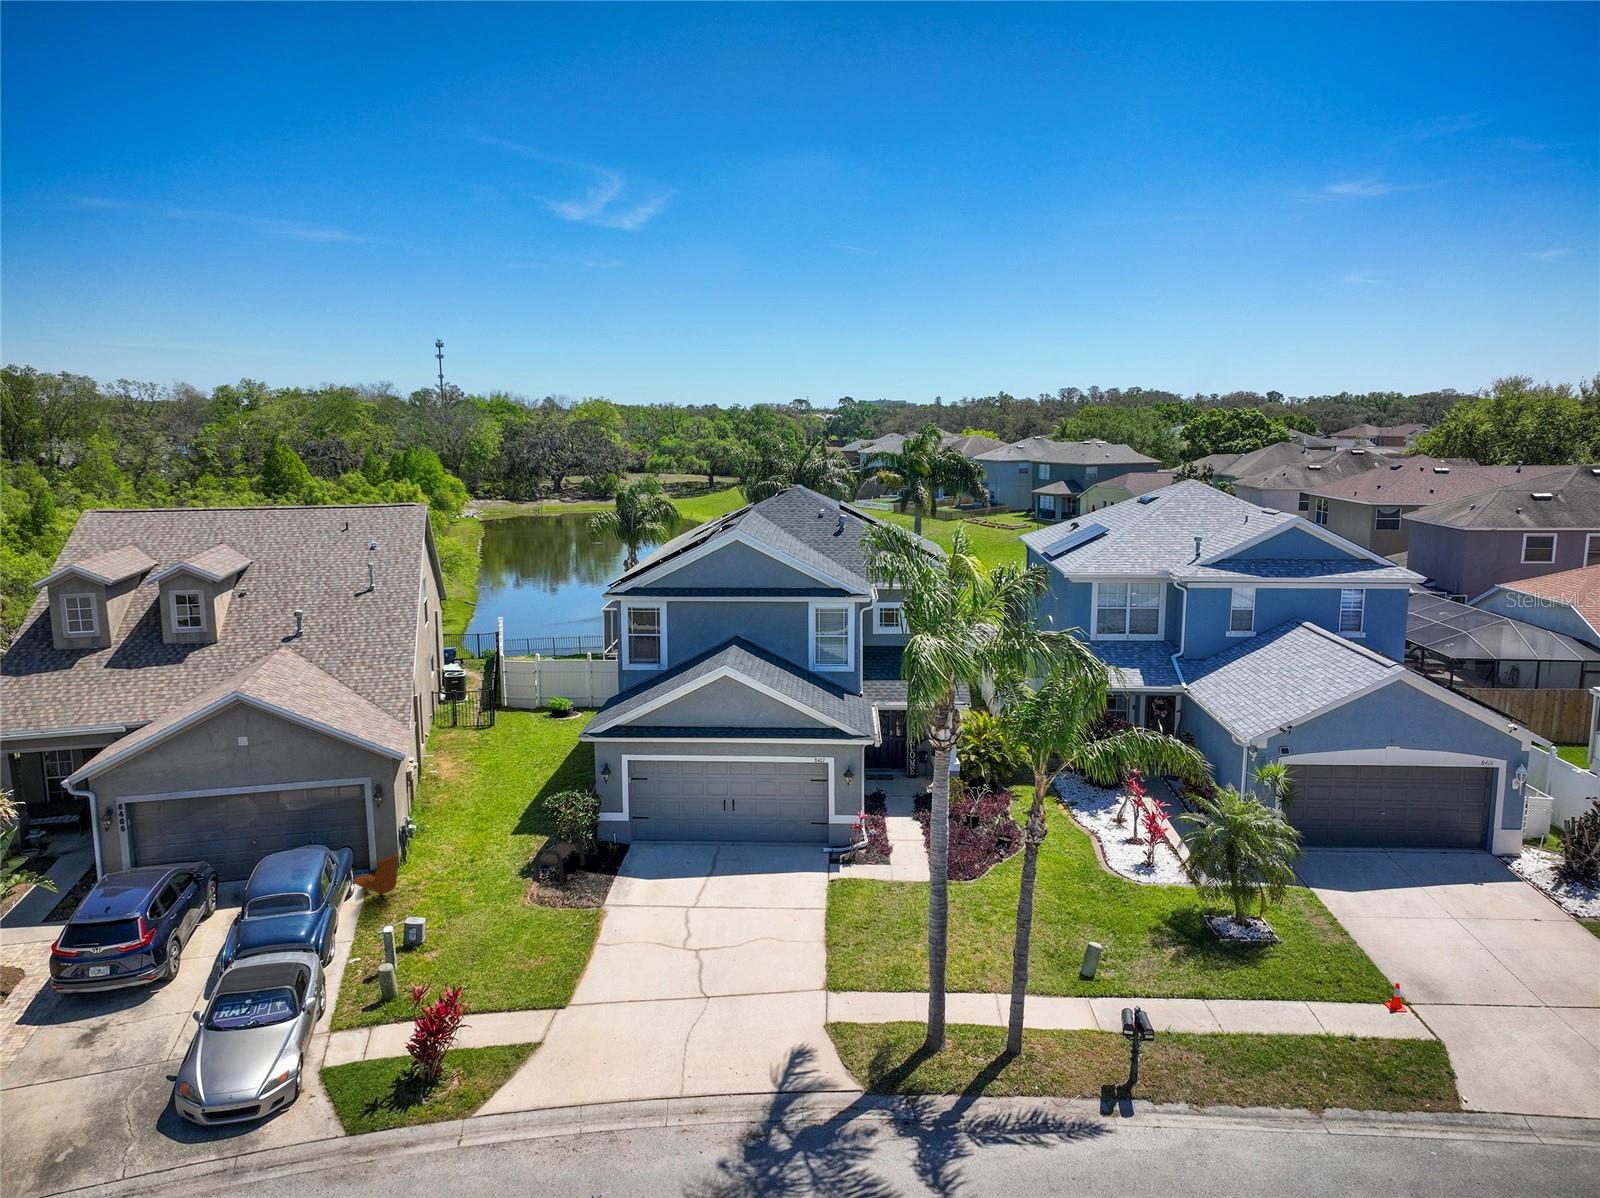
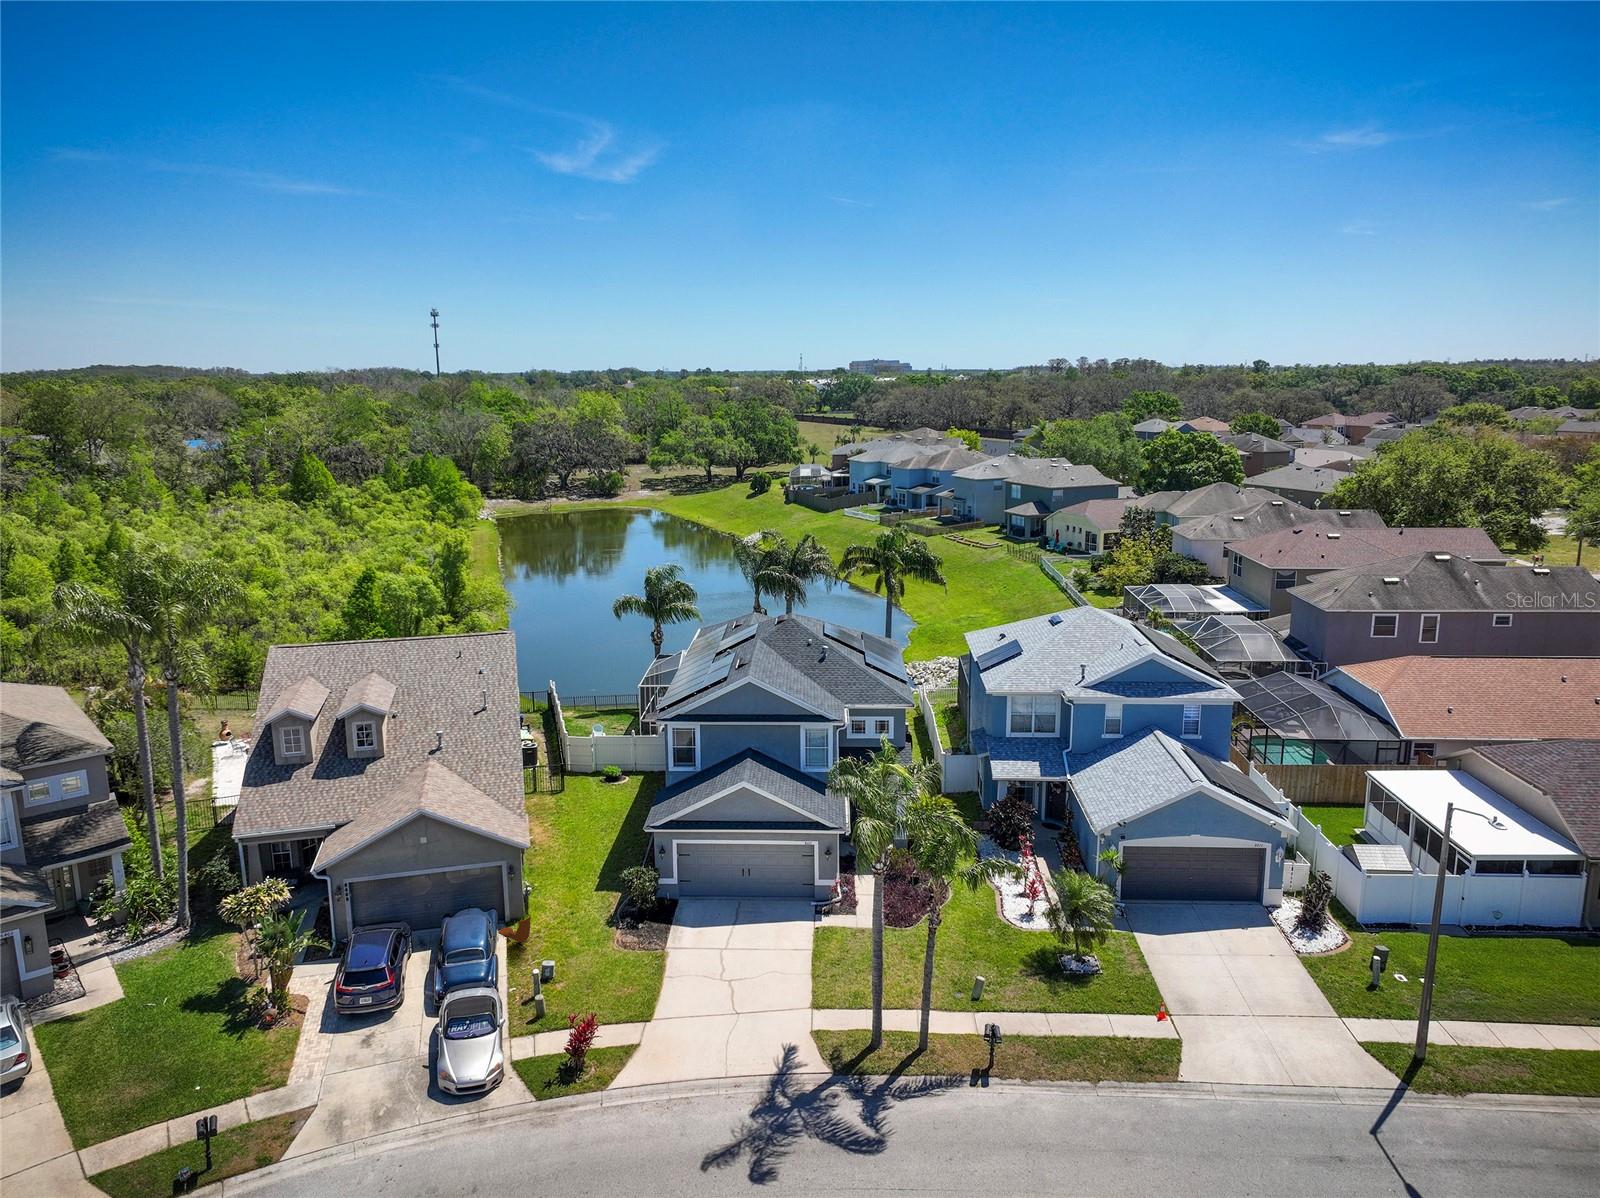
bench: present [535,834,584,885] -> none [619,895,650,933]

